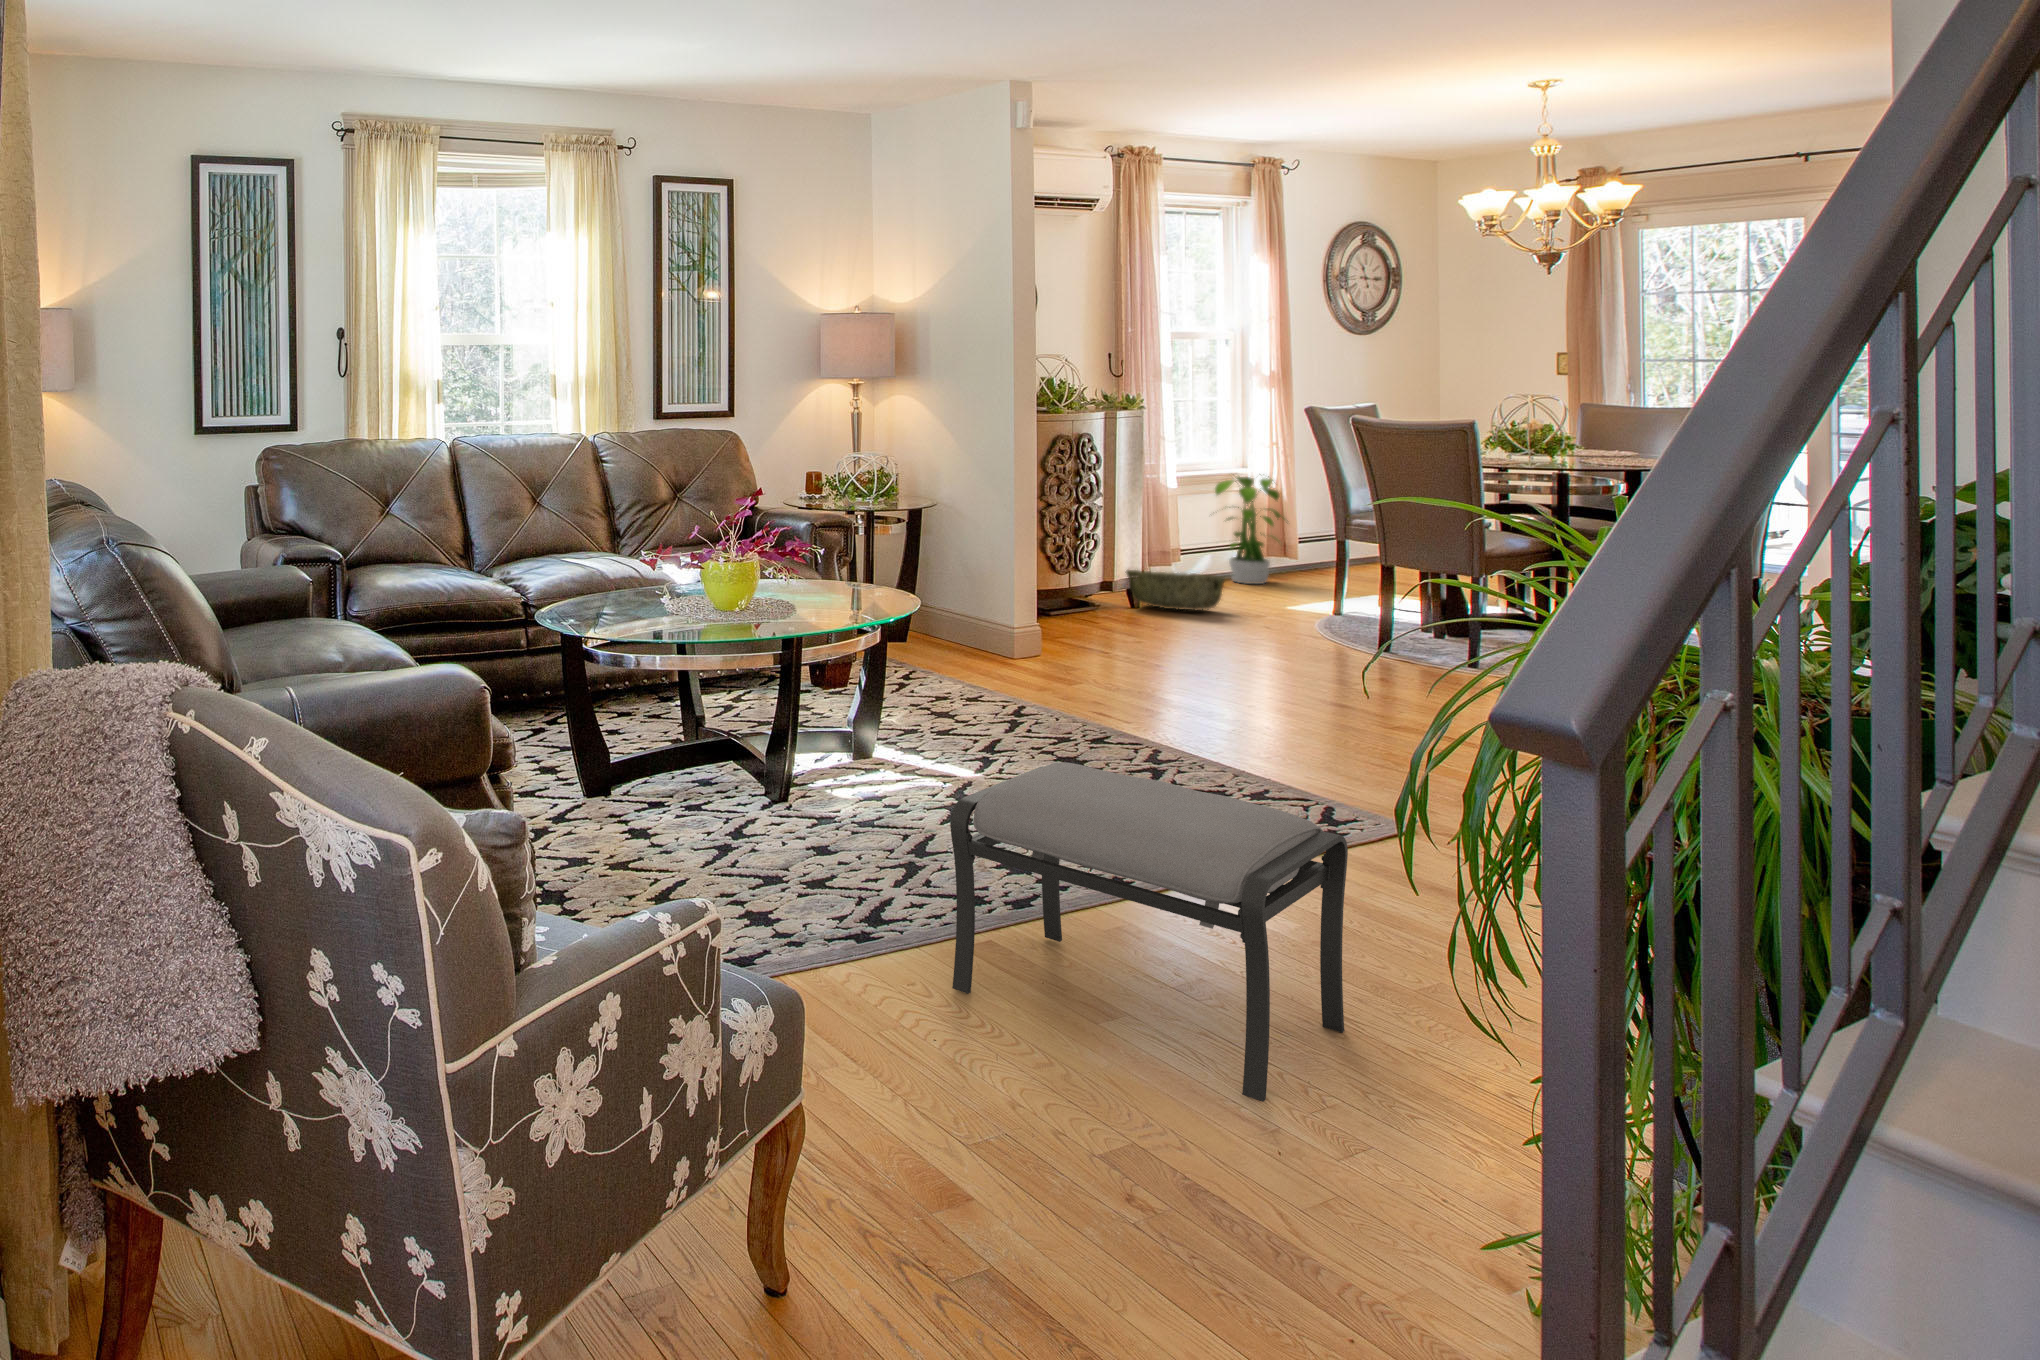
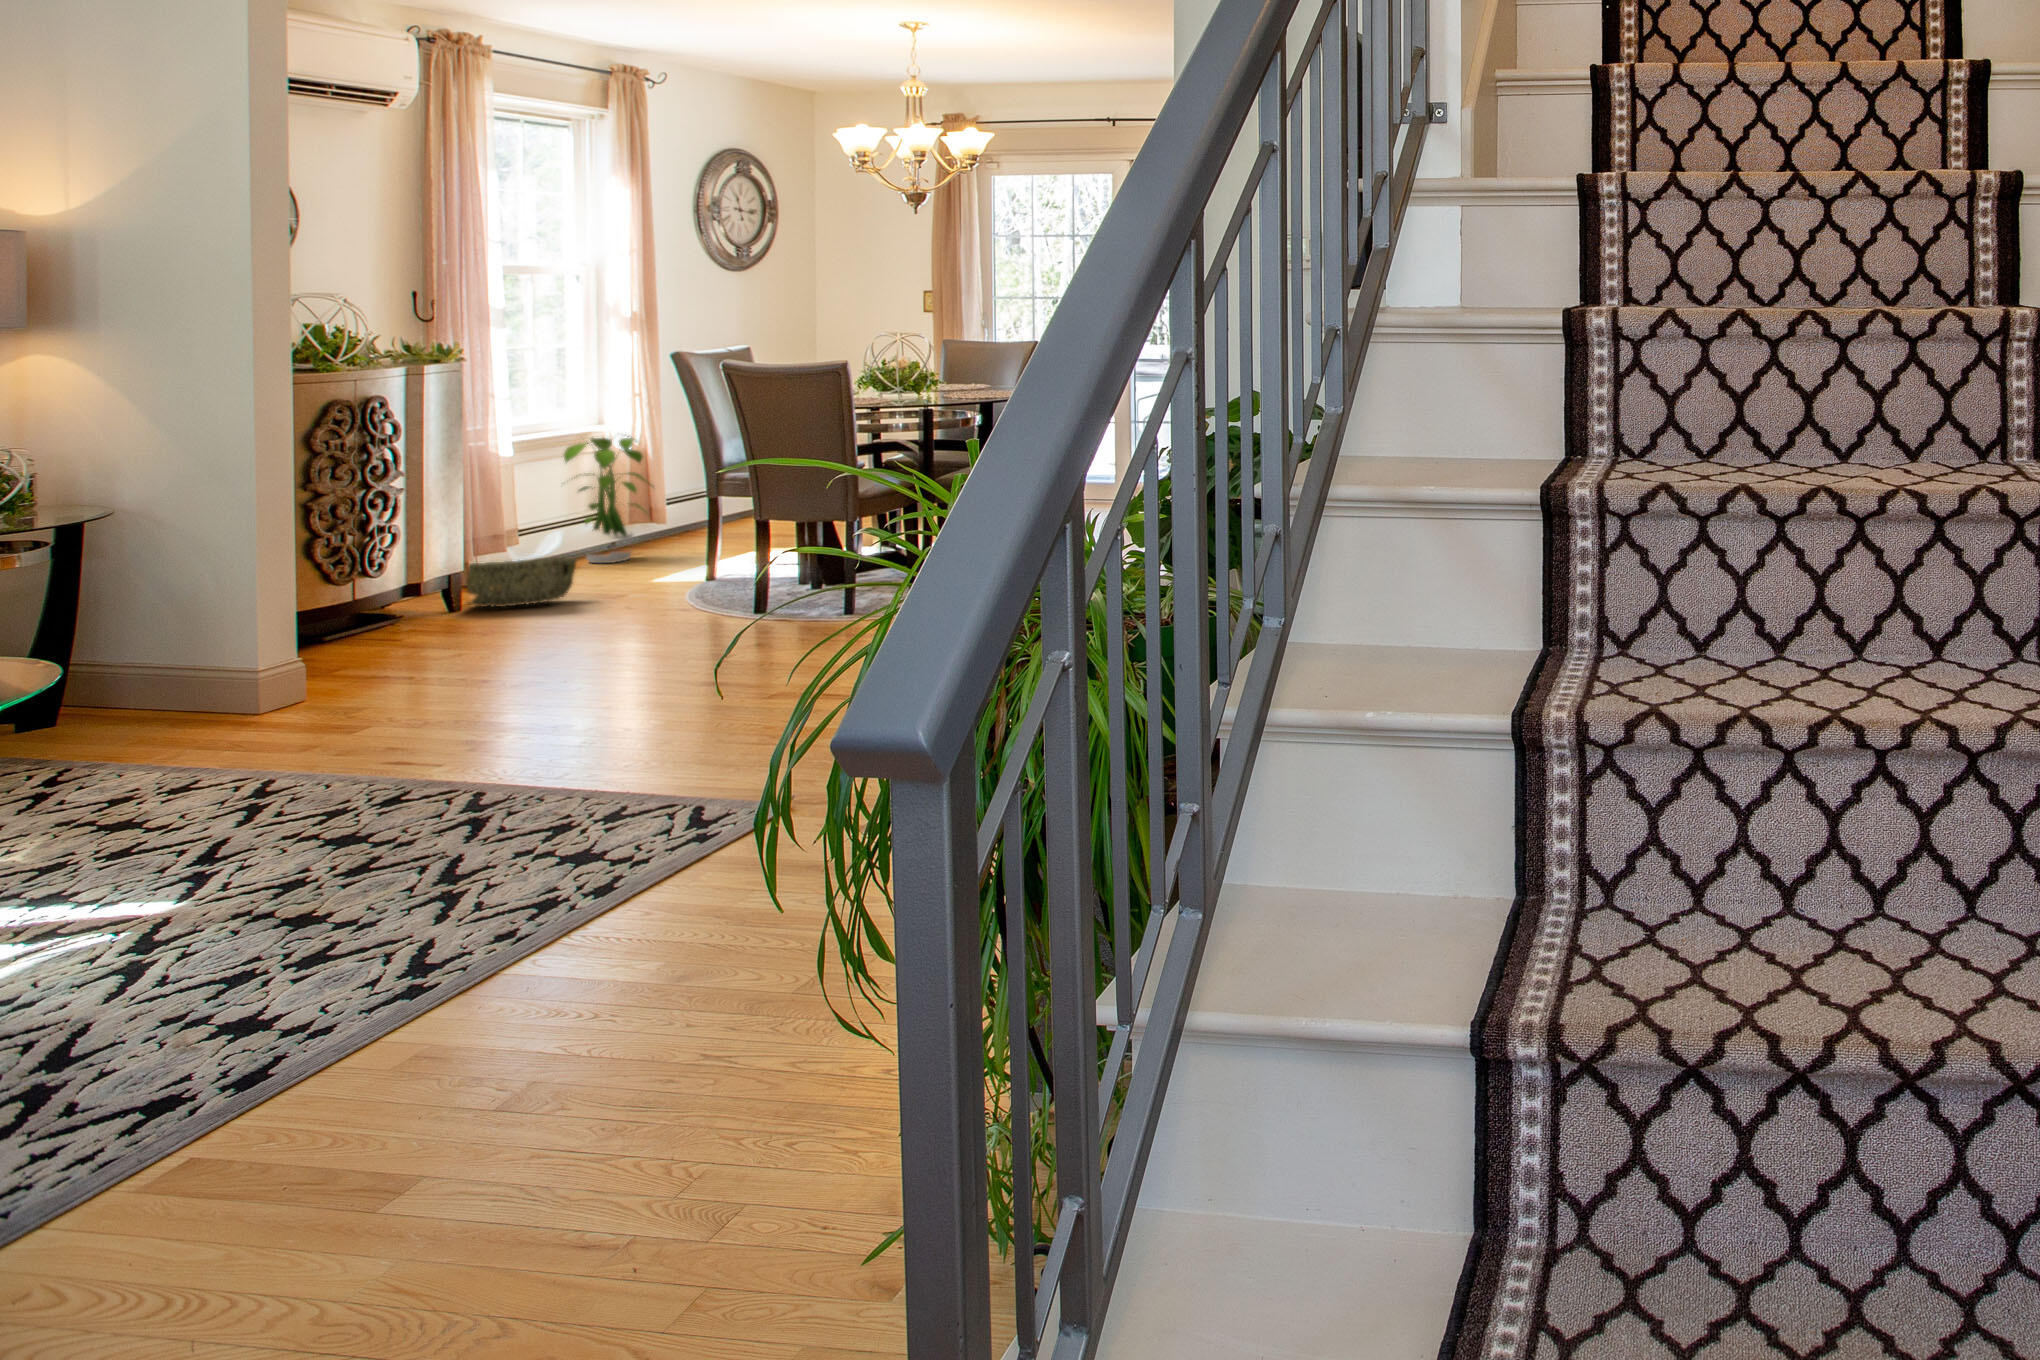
ottoman: present [950,762,1348,1102] -> none [69,845,721,1285]

